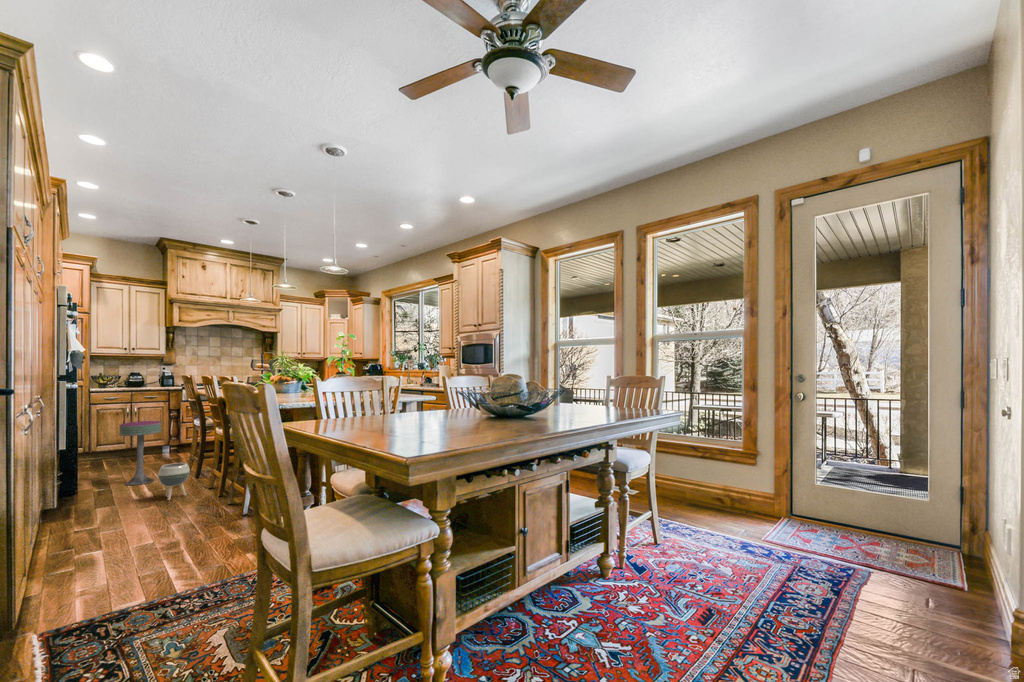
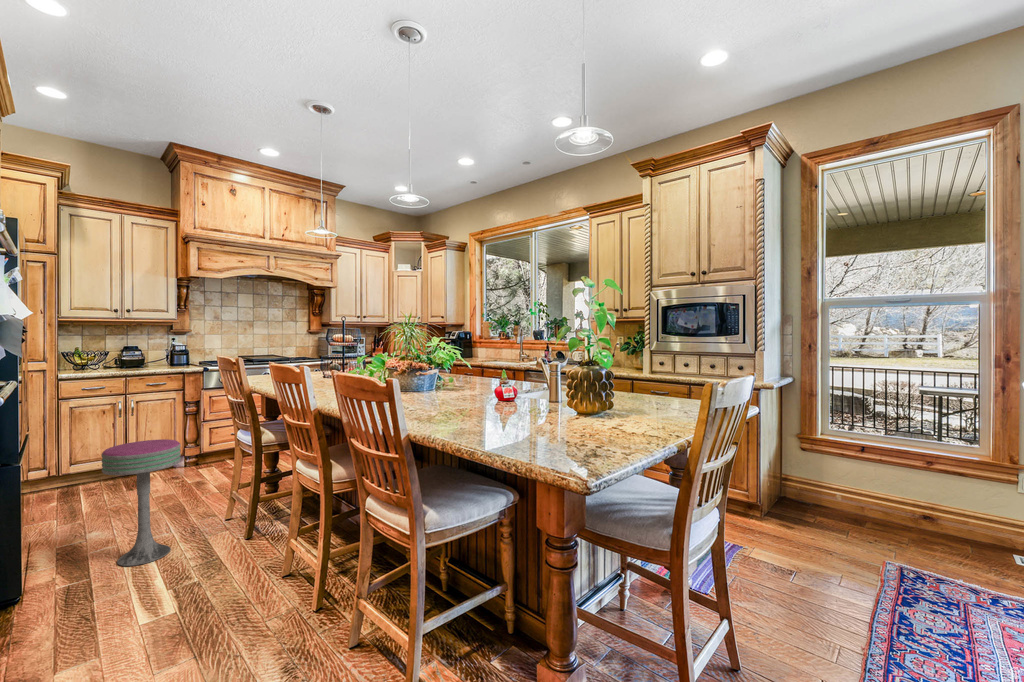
planter: present [158,463,190,500] -> none [184,543,249,634]

